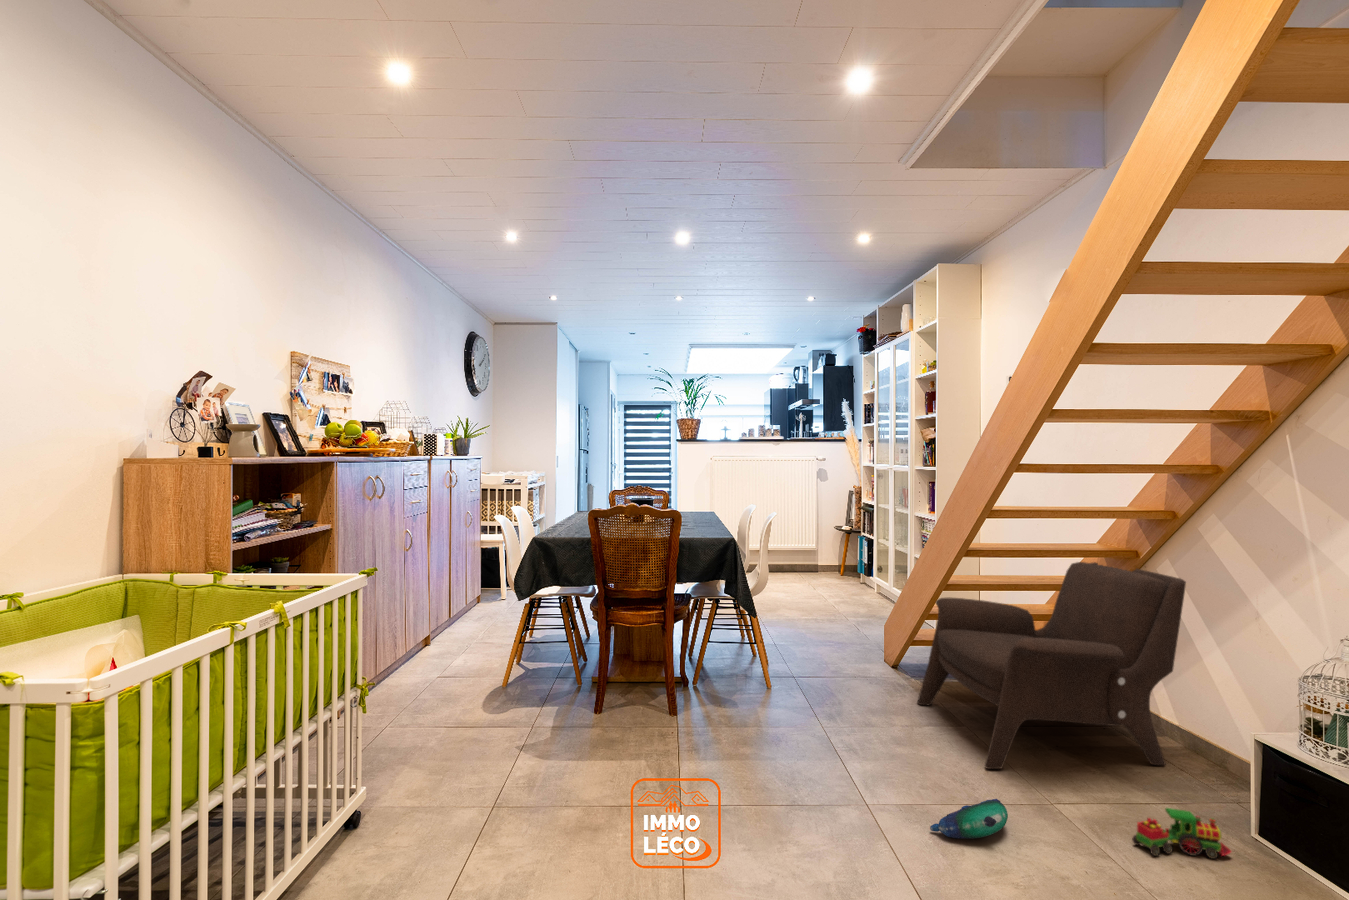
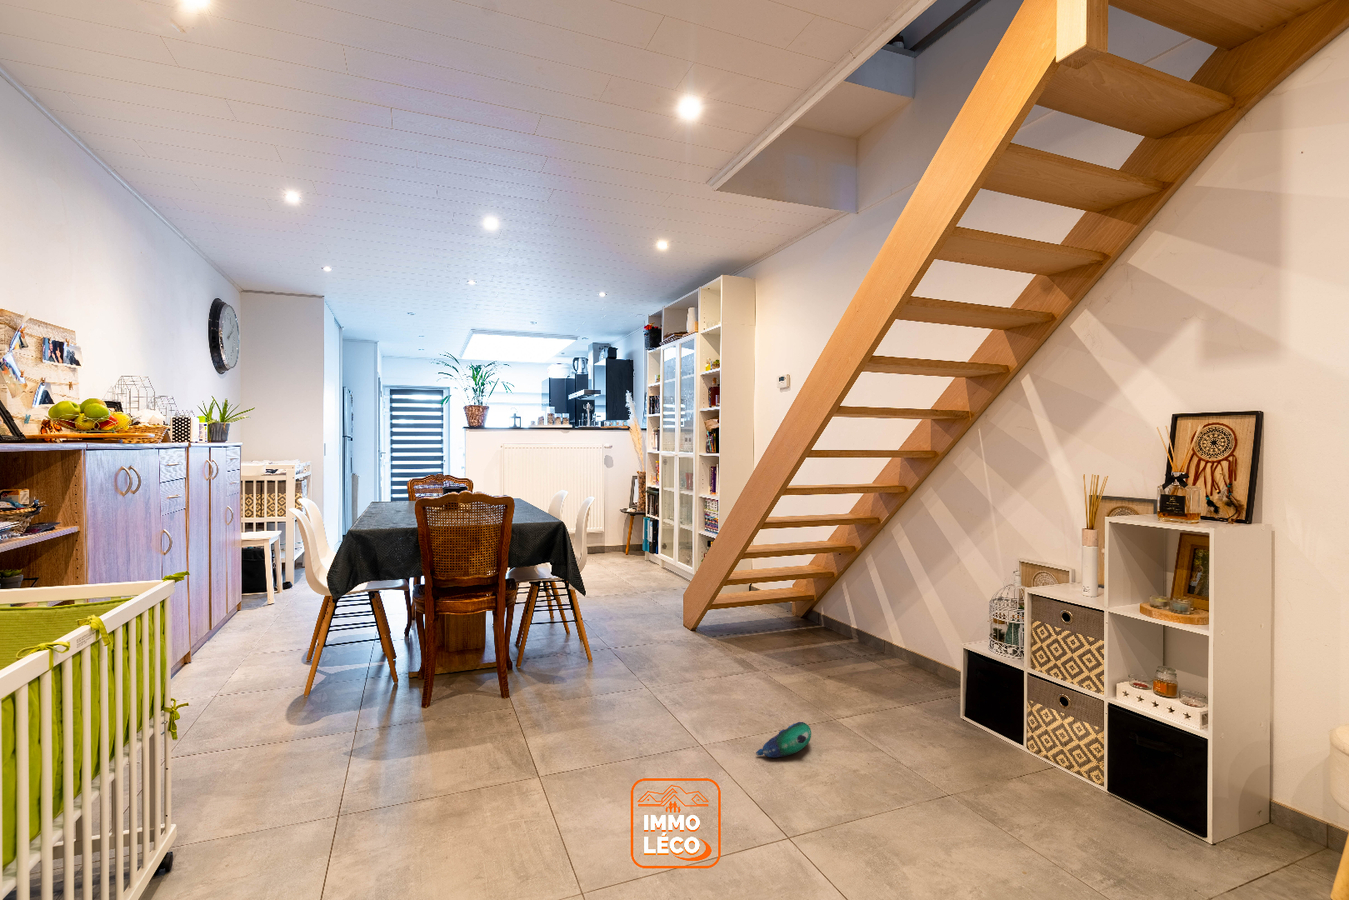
armchair: present [917,562,1186,769] -> none [720,528,914,701]
toy train: present [1132,808,1231,859] -> none [893,706,953,743]

